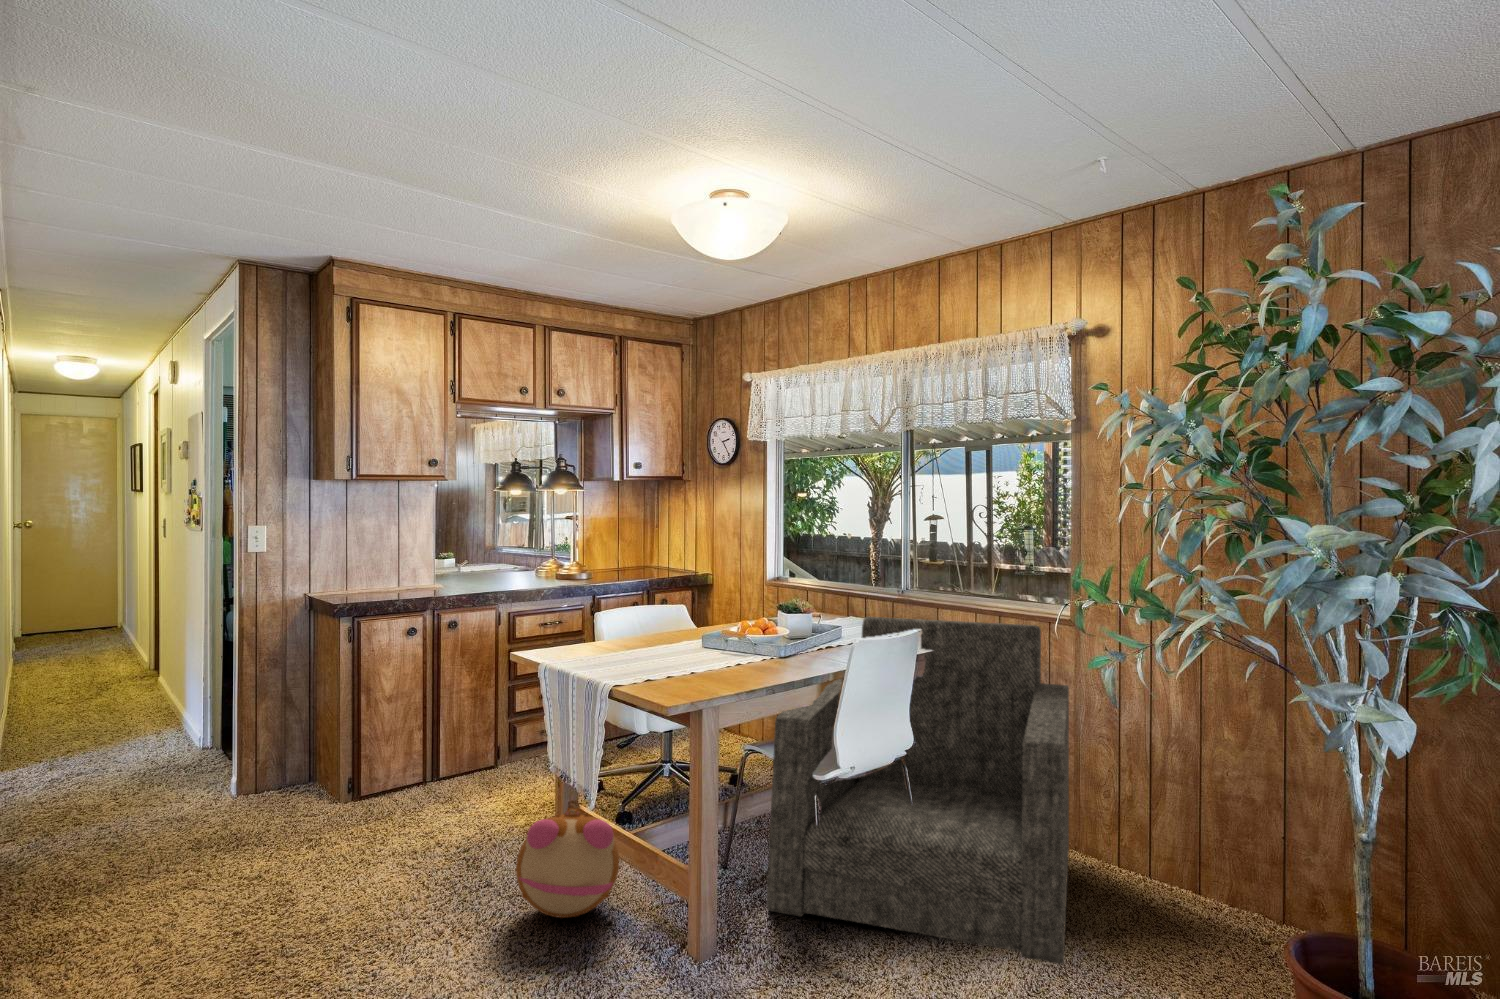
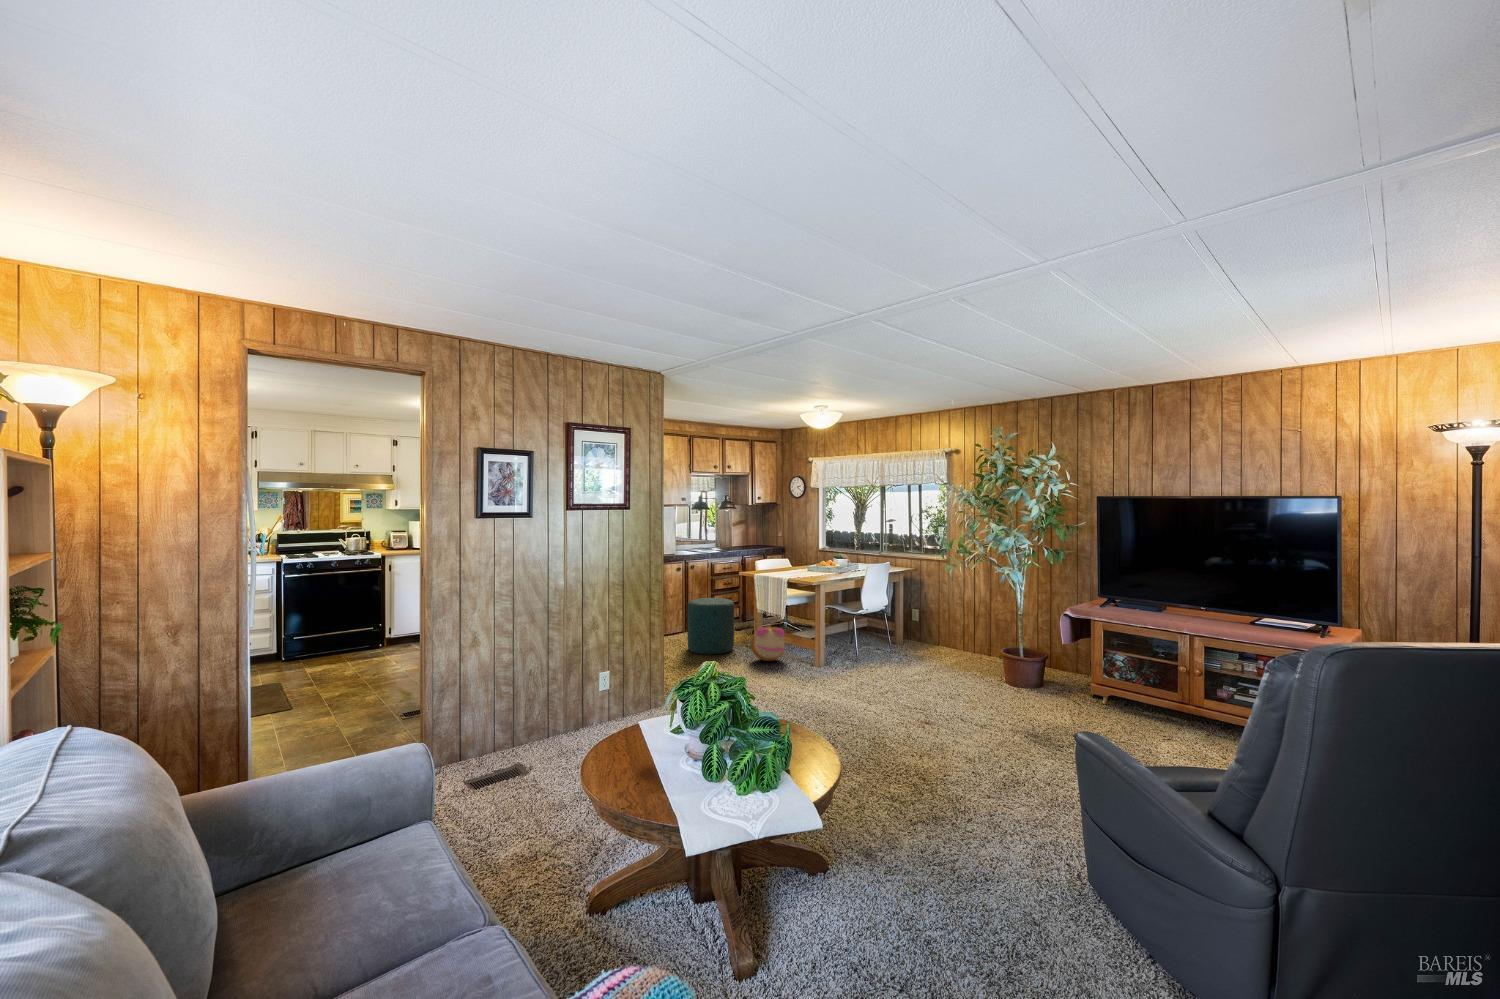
armchair: present [767,617,1069,965] -> none [837,561,945,670]
ottoman: none [372,712,505,882] -> present [688,598,734,655]

